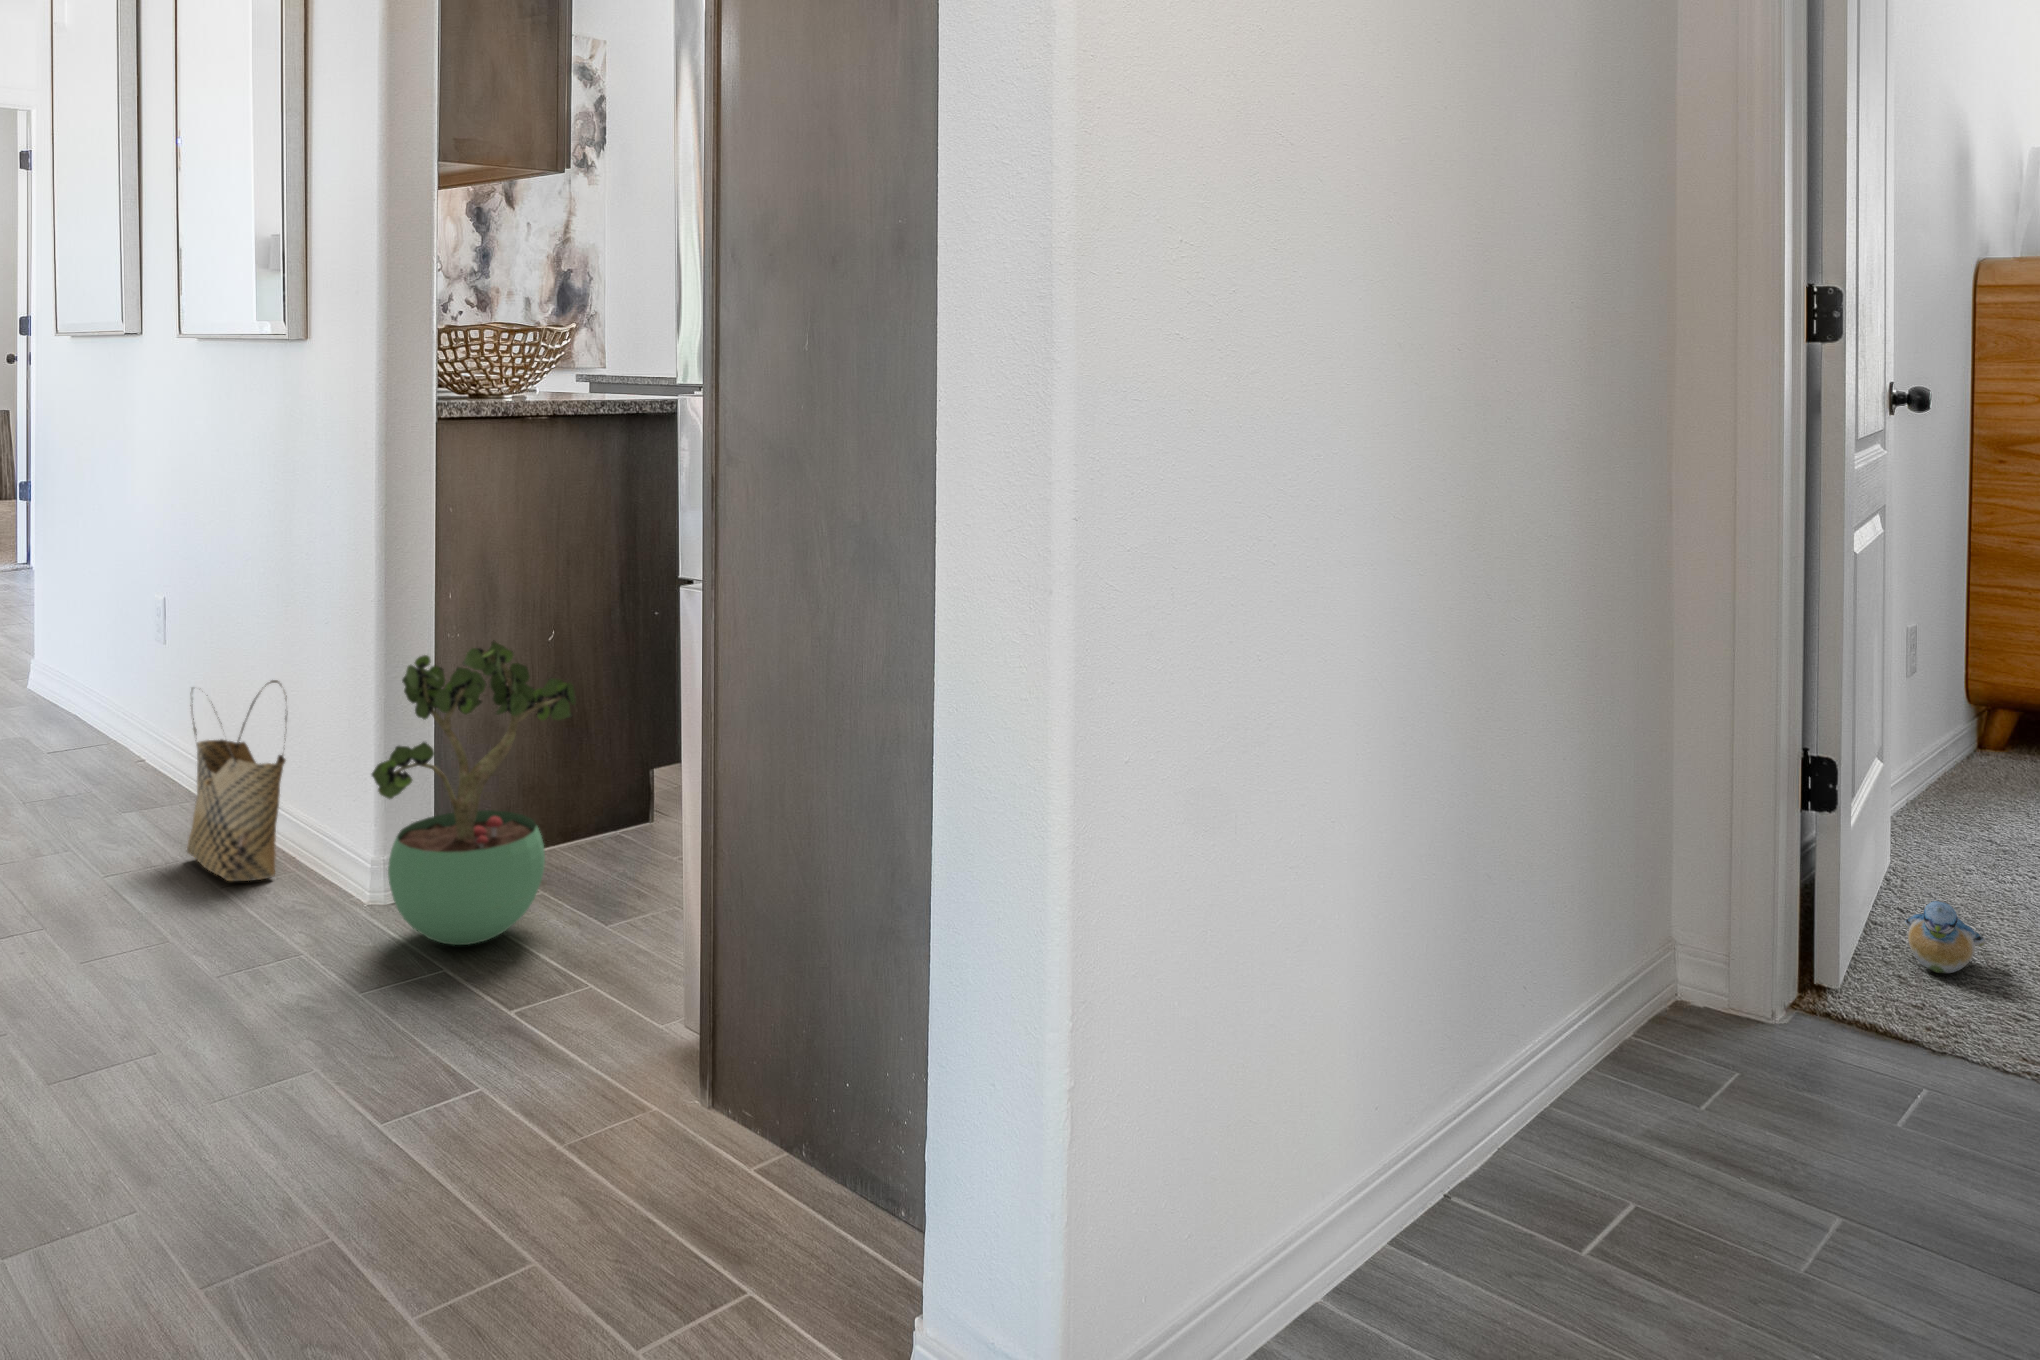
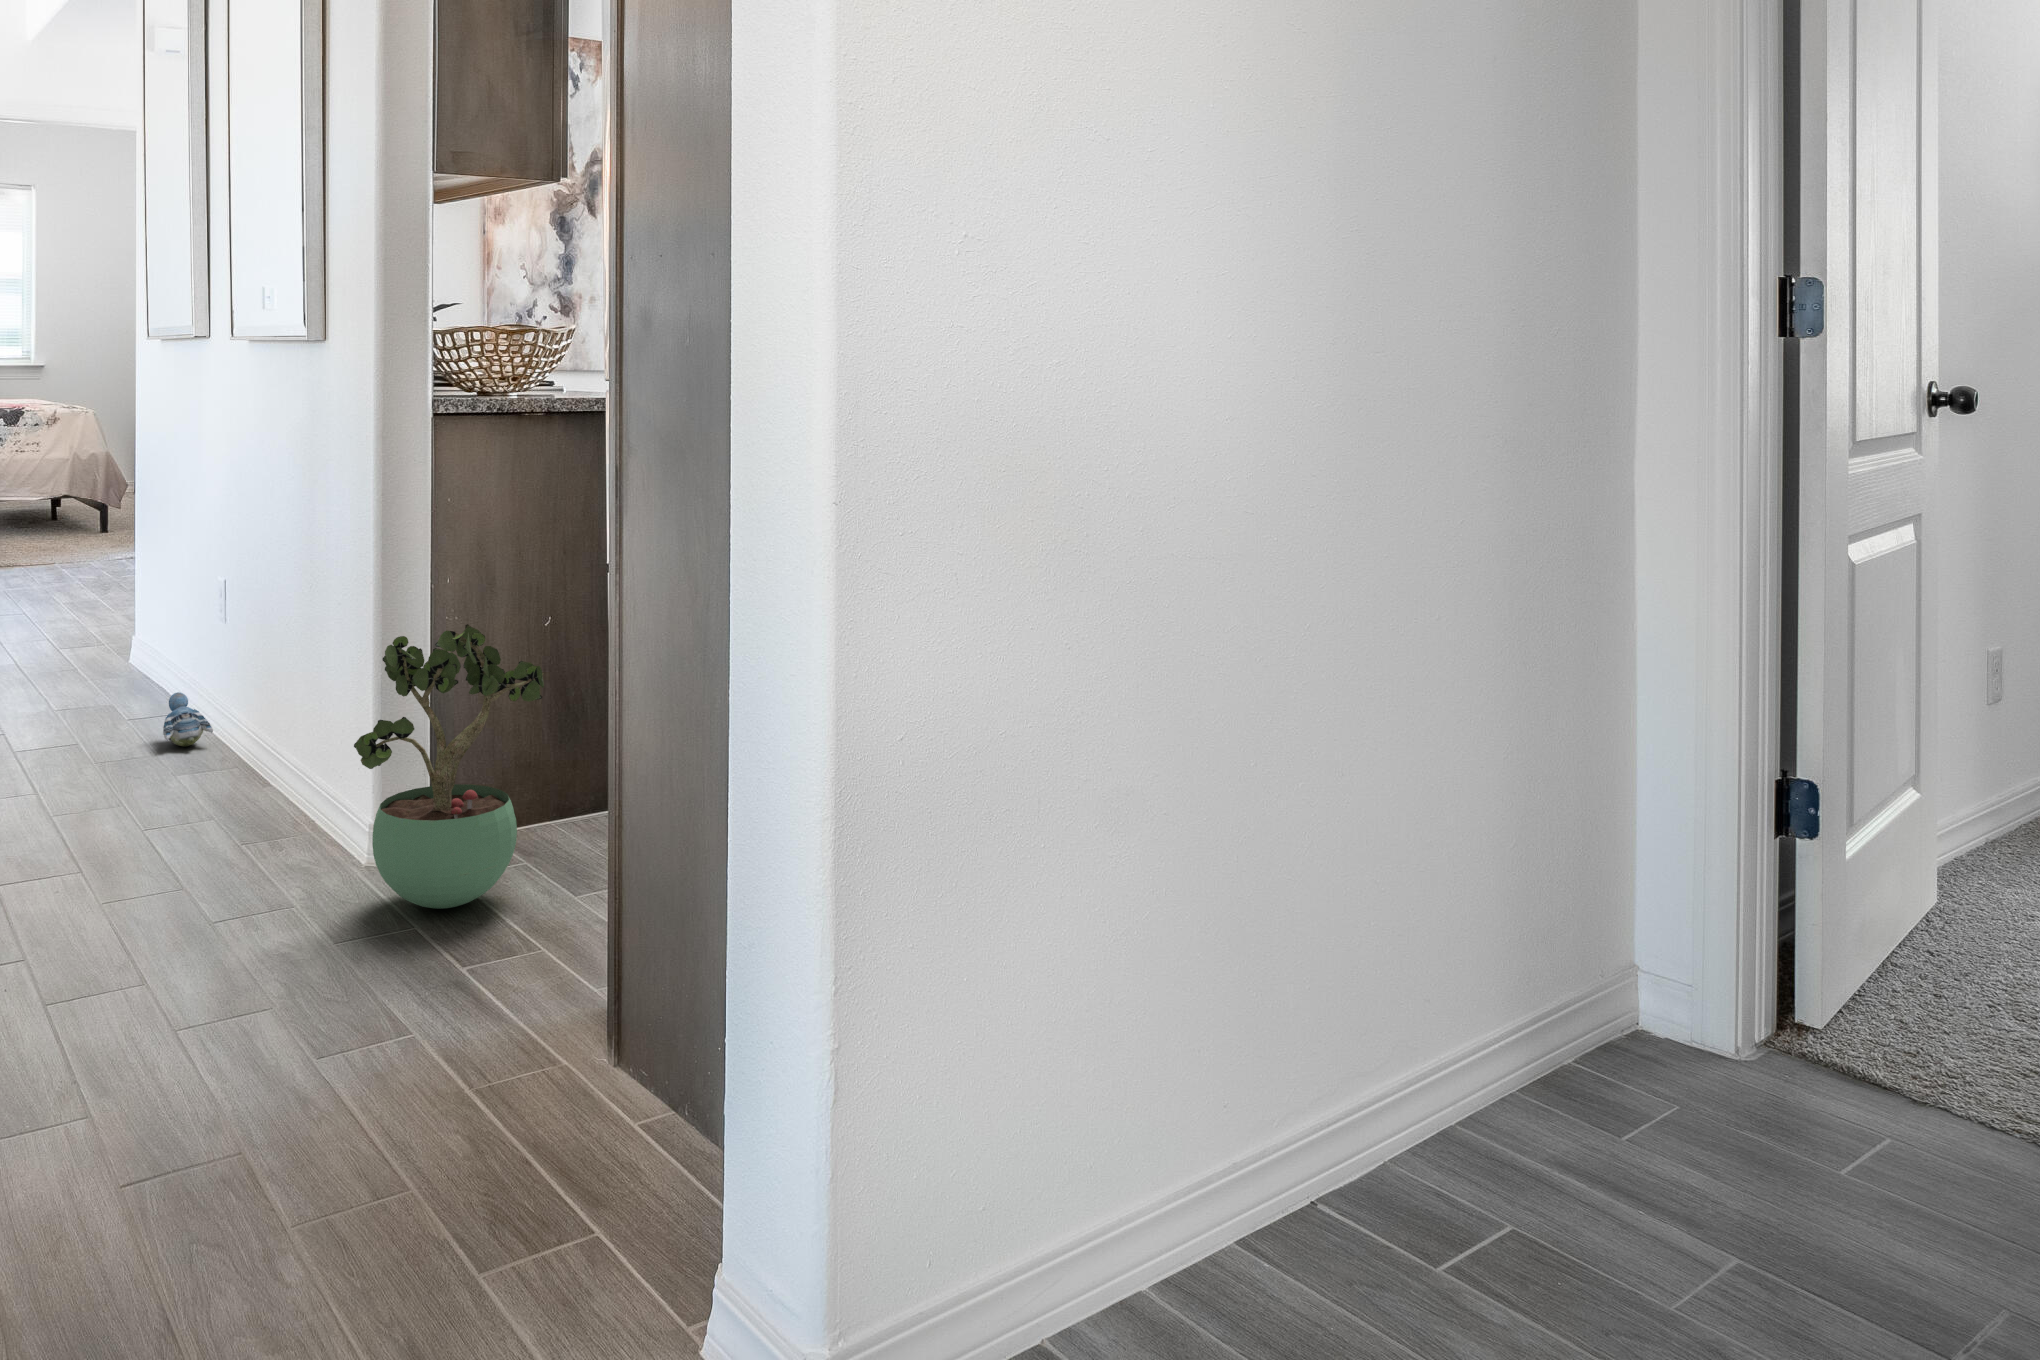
woven basket: present [187,680,287,881] -> none [221,658,307,842]
plush toy: present [1904,901,1986,973] -> present [163,692,213,746]

